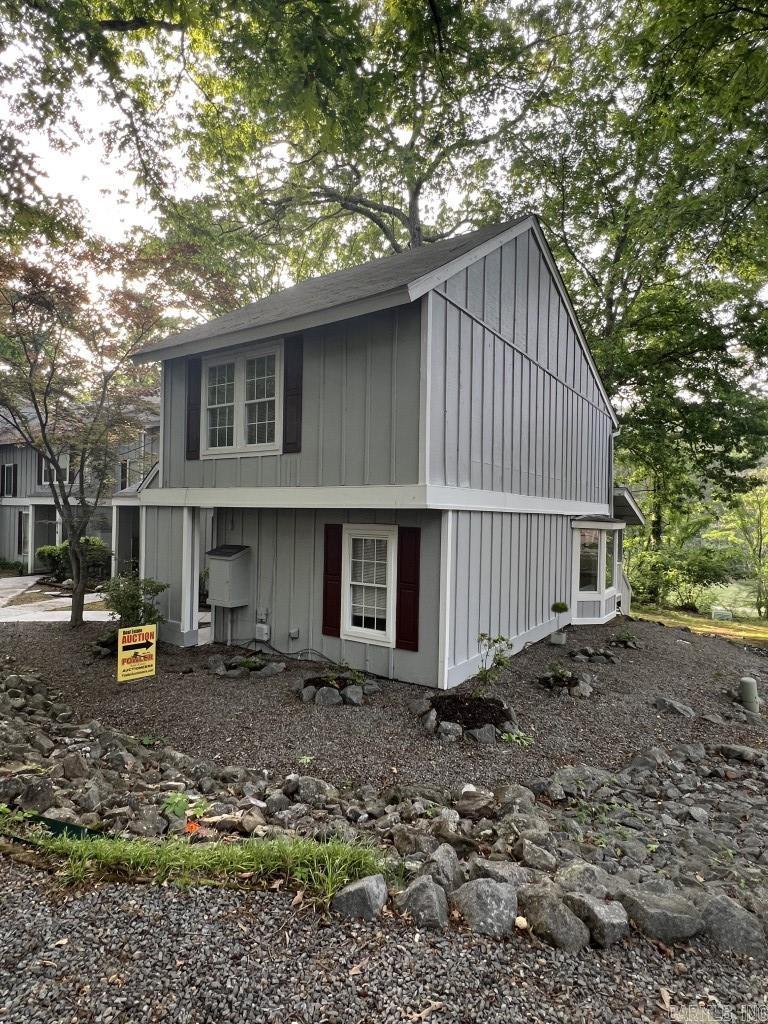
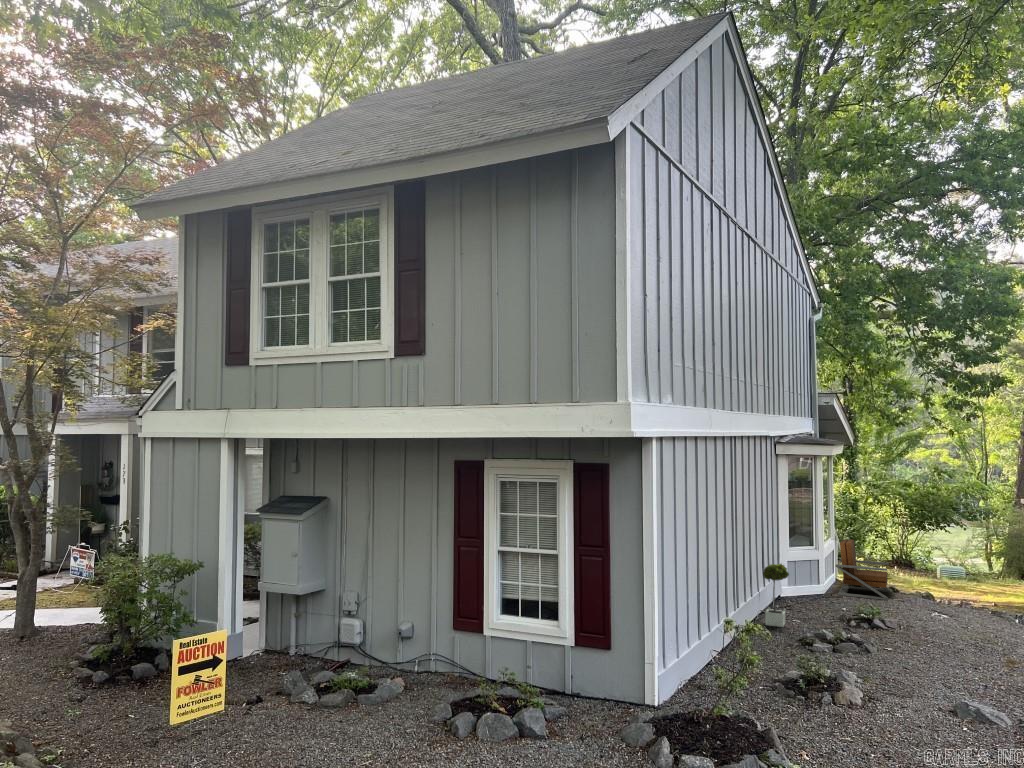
lounge chair: none [613,589,653,631] -> present [835,540,890,600]

